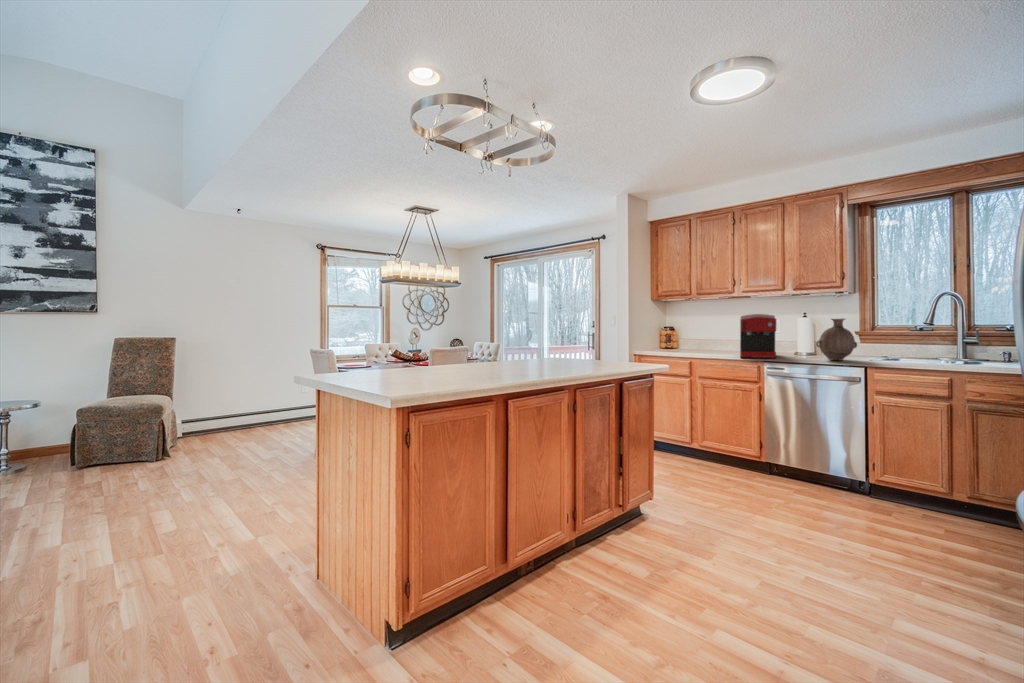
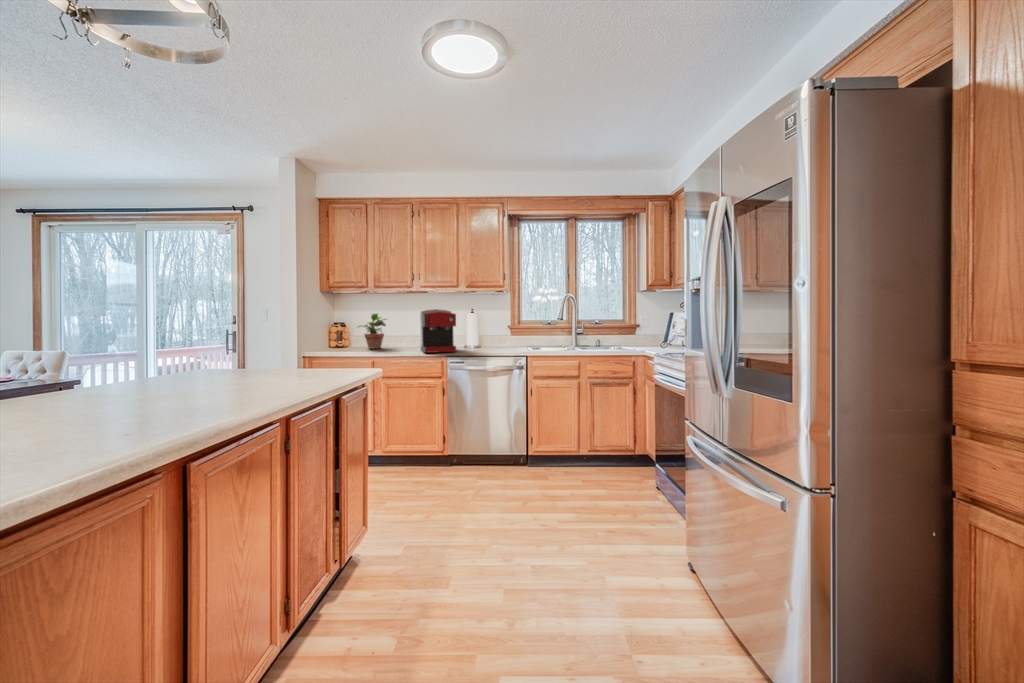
potted plant: none [682,319,711,351] -> present [358,314,386,348]
vase: present [816,319,857,361] -> none [489,315,517,352]

